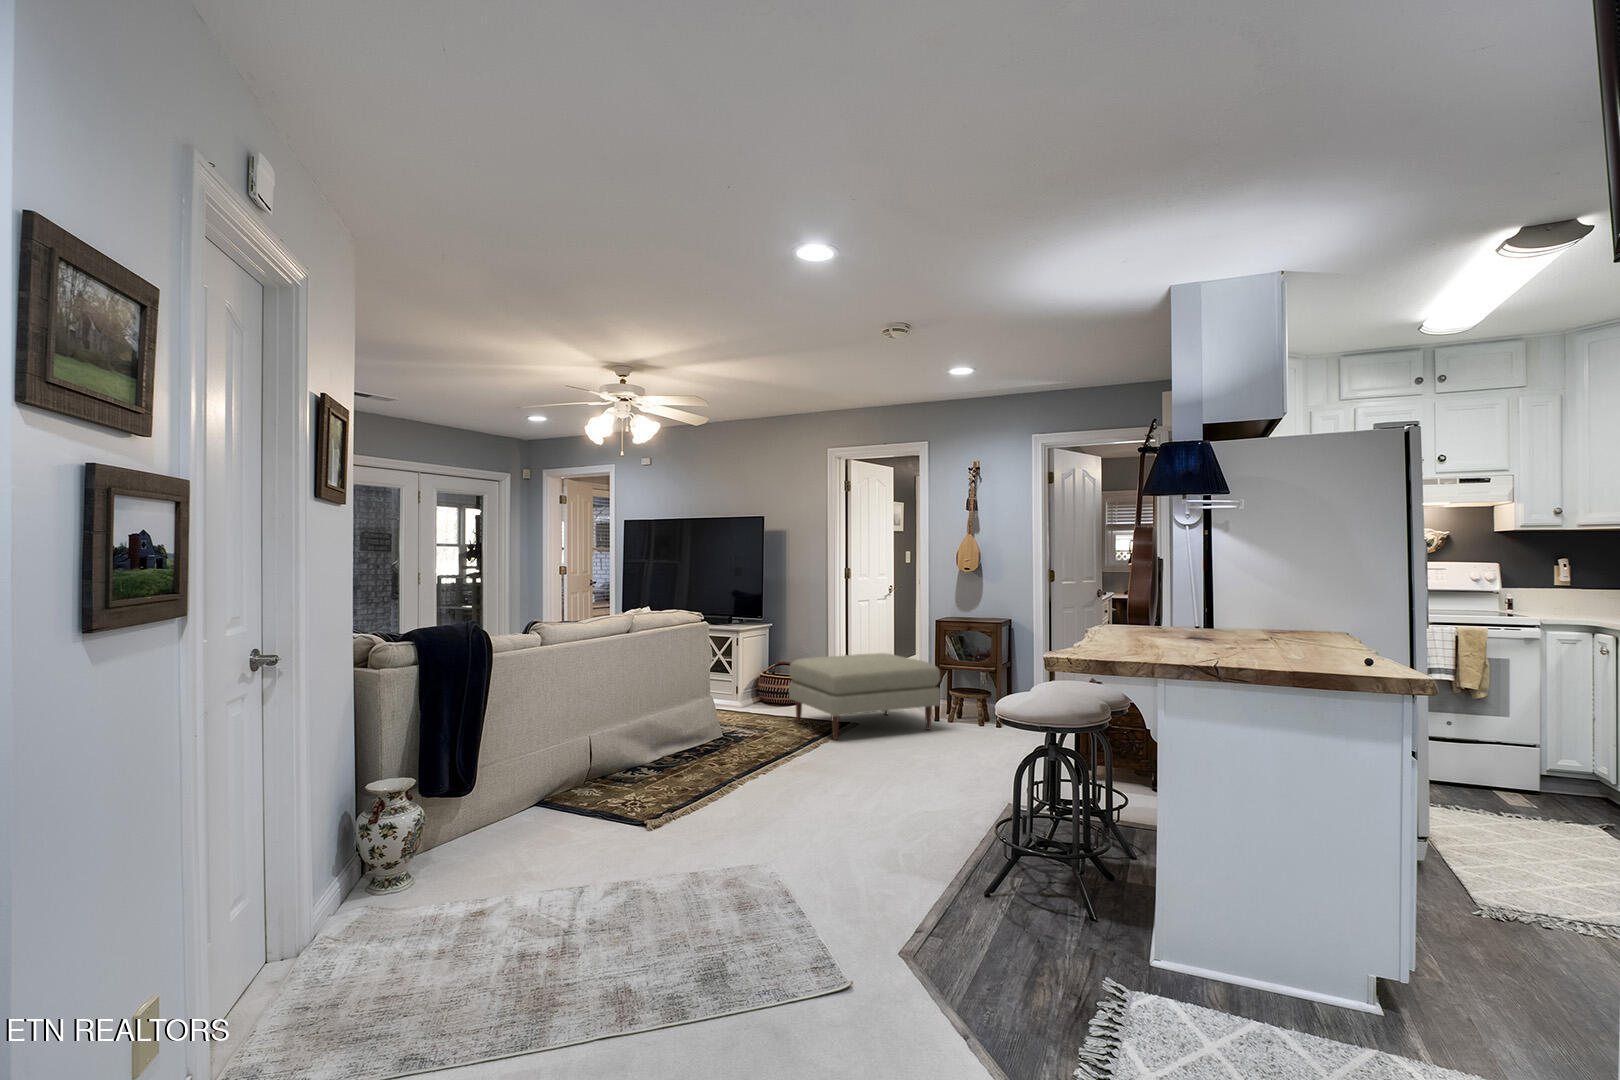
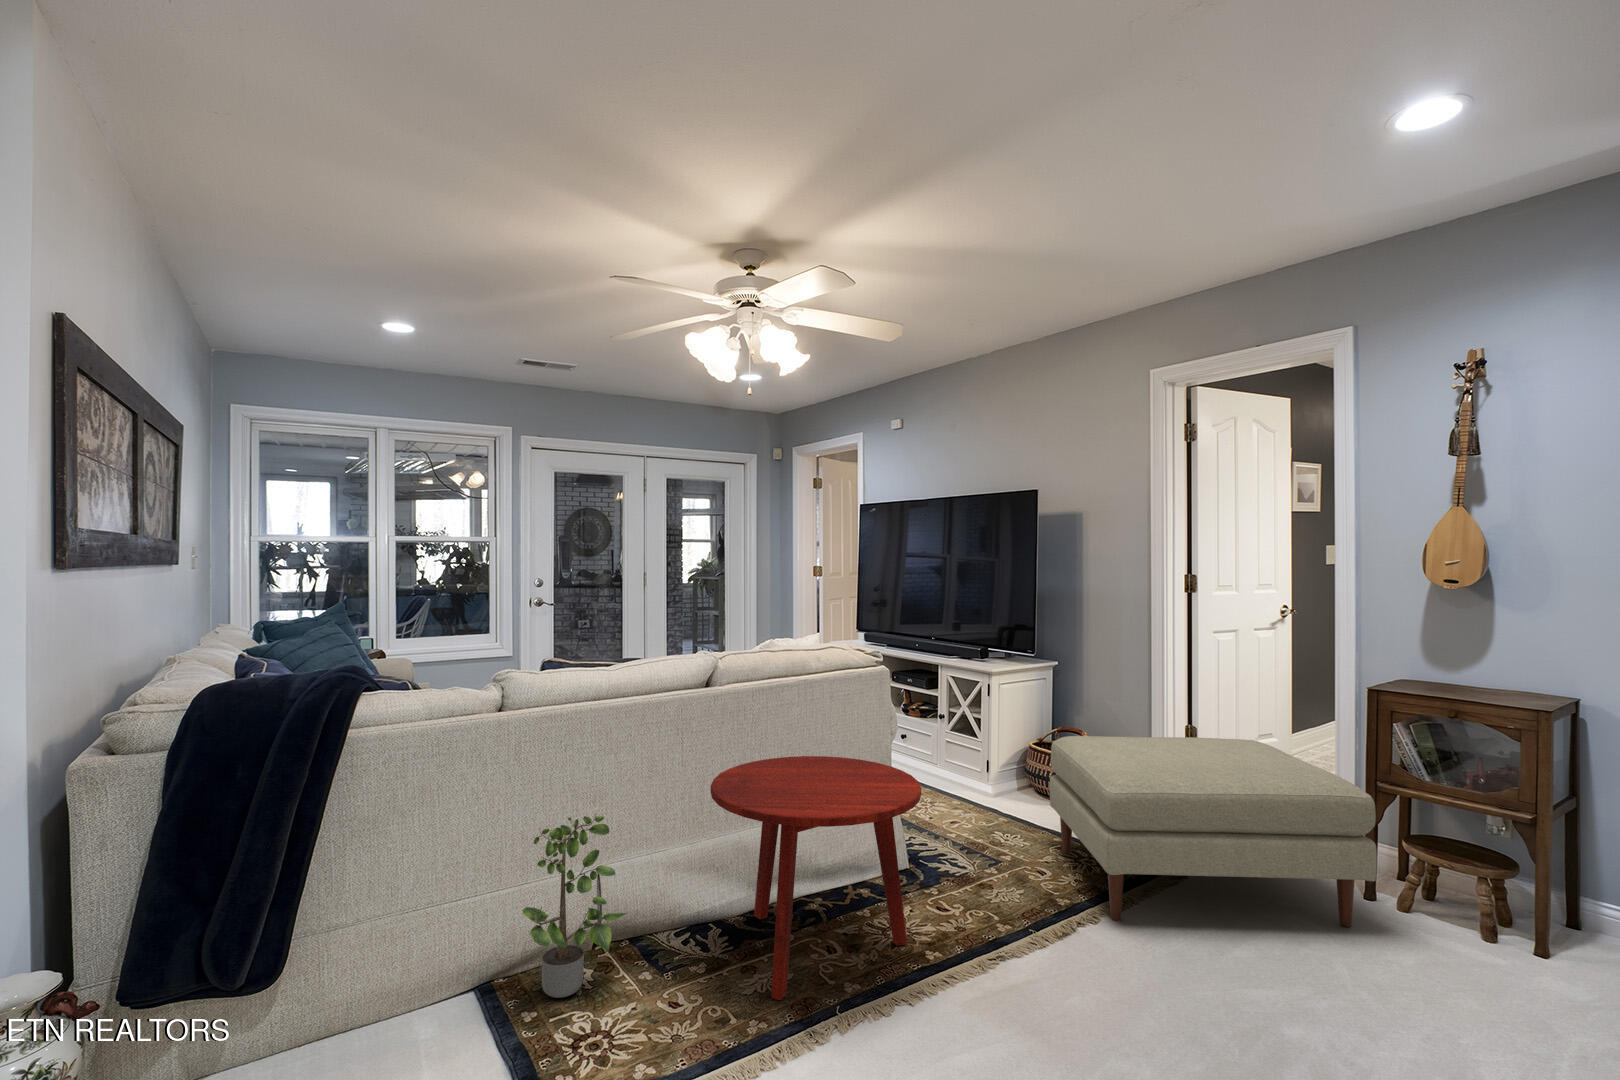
side table: none [652,671,762,779] -> present [710,756,921,1000]
potted plant: none [578,698,626,794] -> present [523,816,627,998]

